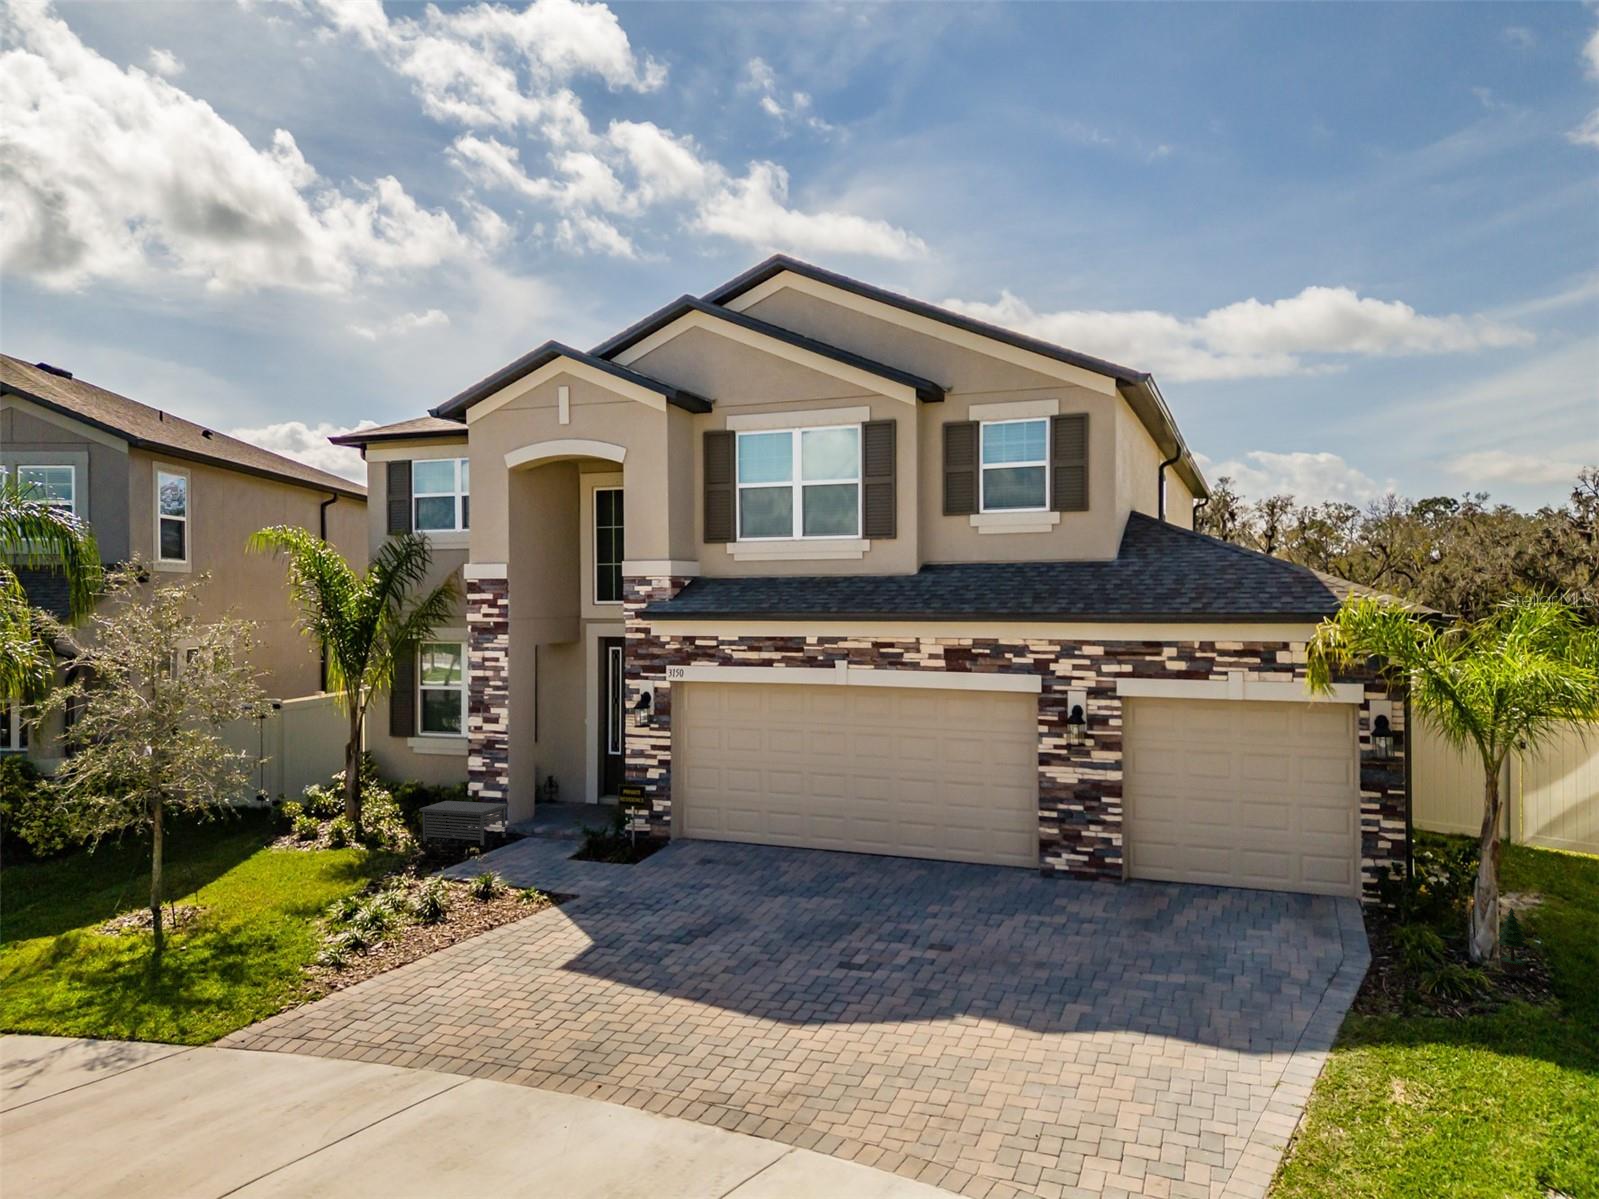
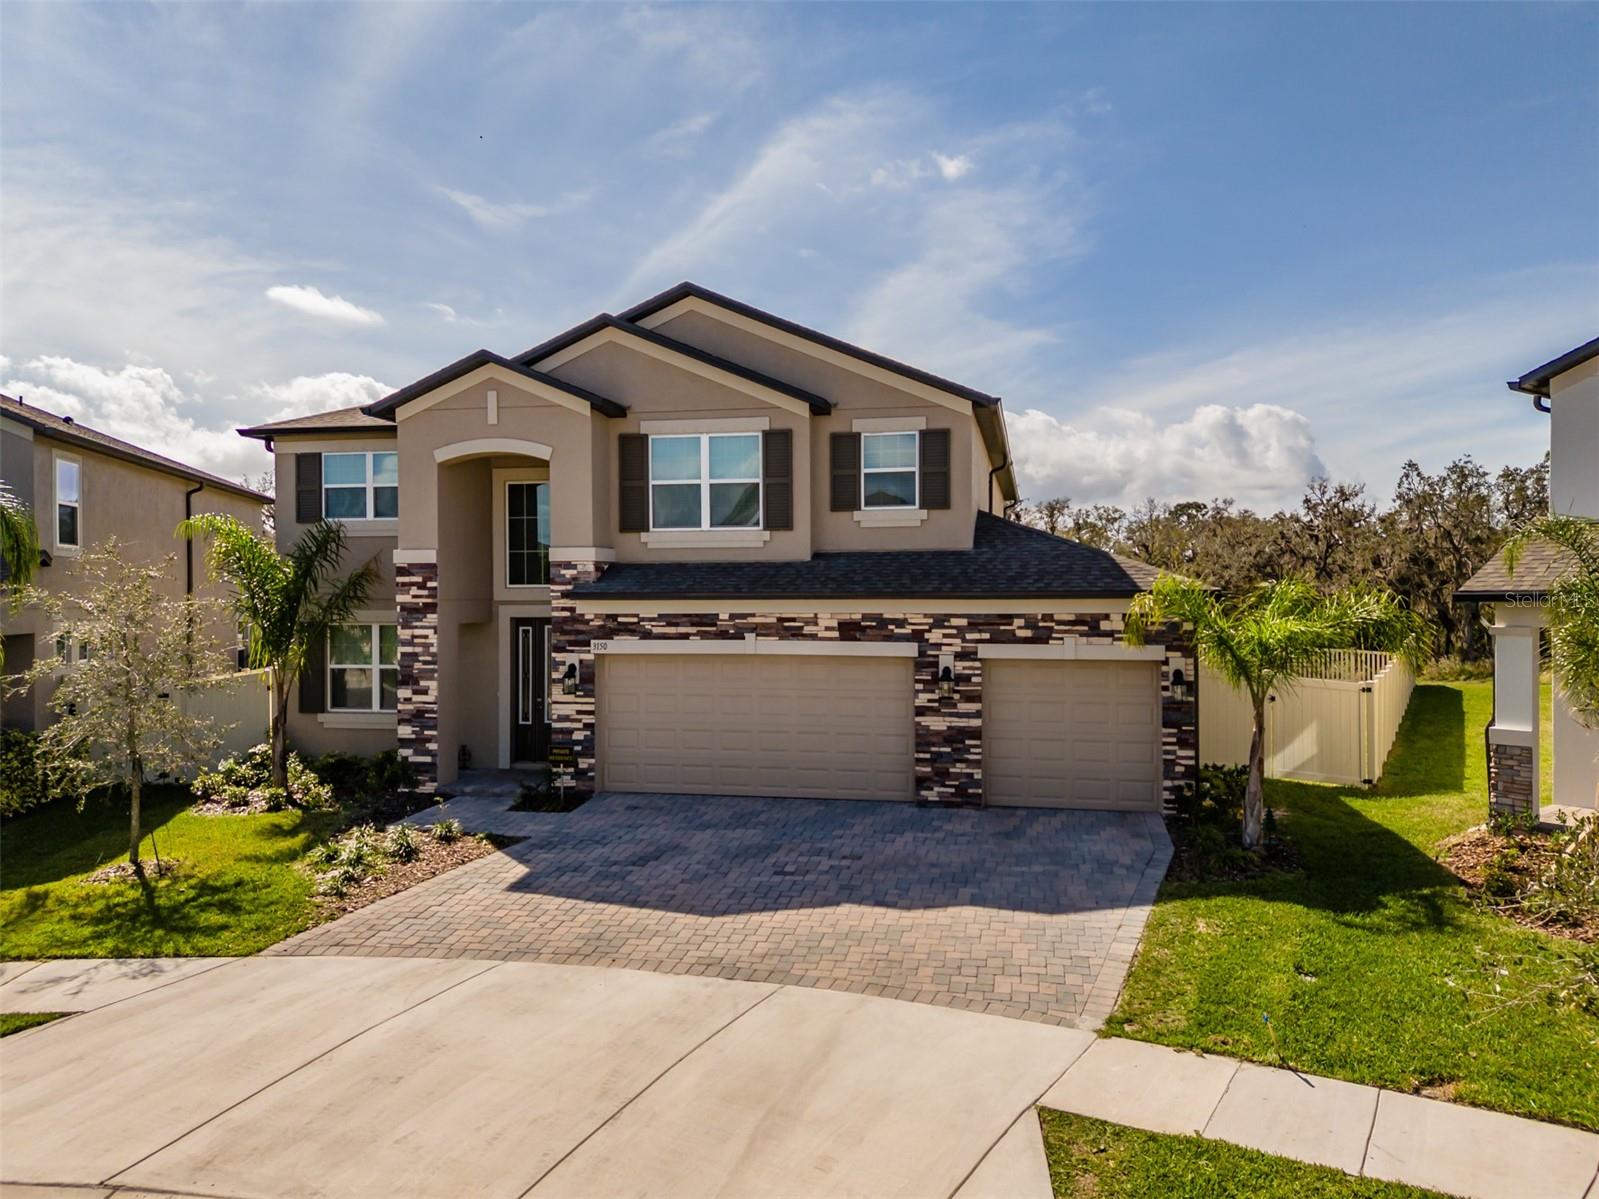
storage bench: present [419,801,507,845] -> none [352,769,437,807]

